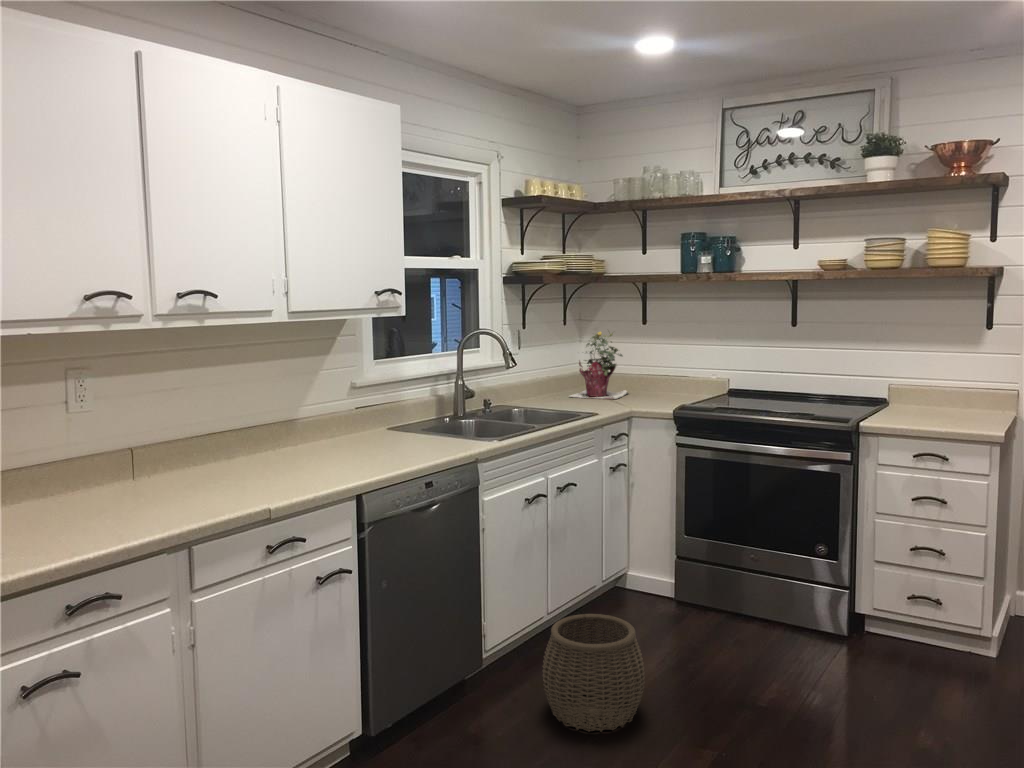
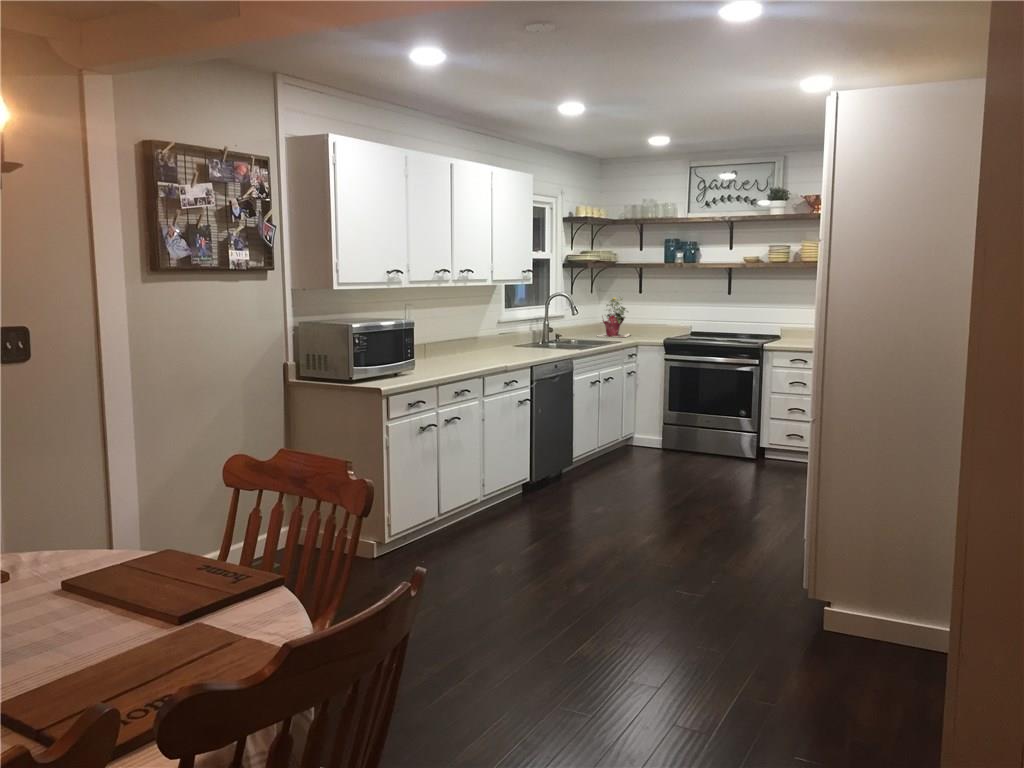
woven basket: present [542,614,645,732] -> none [607,436,658,487]

